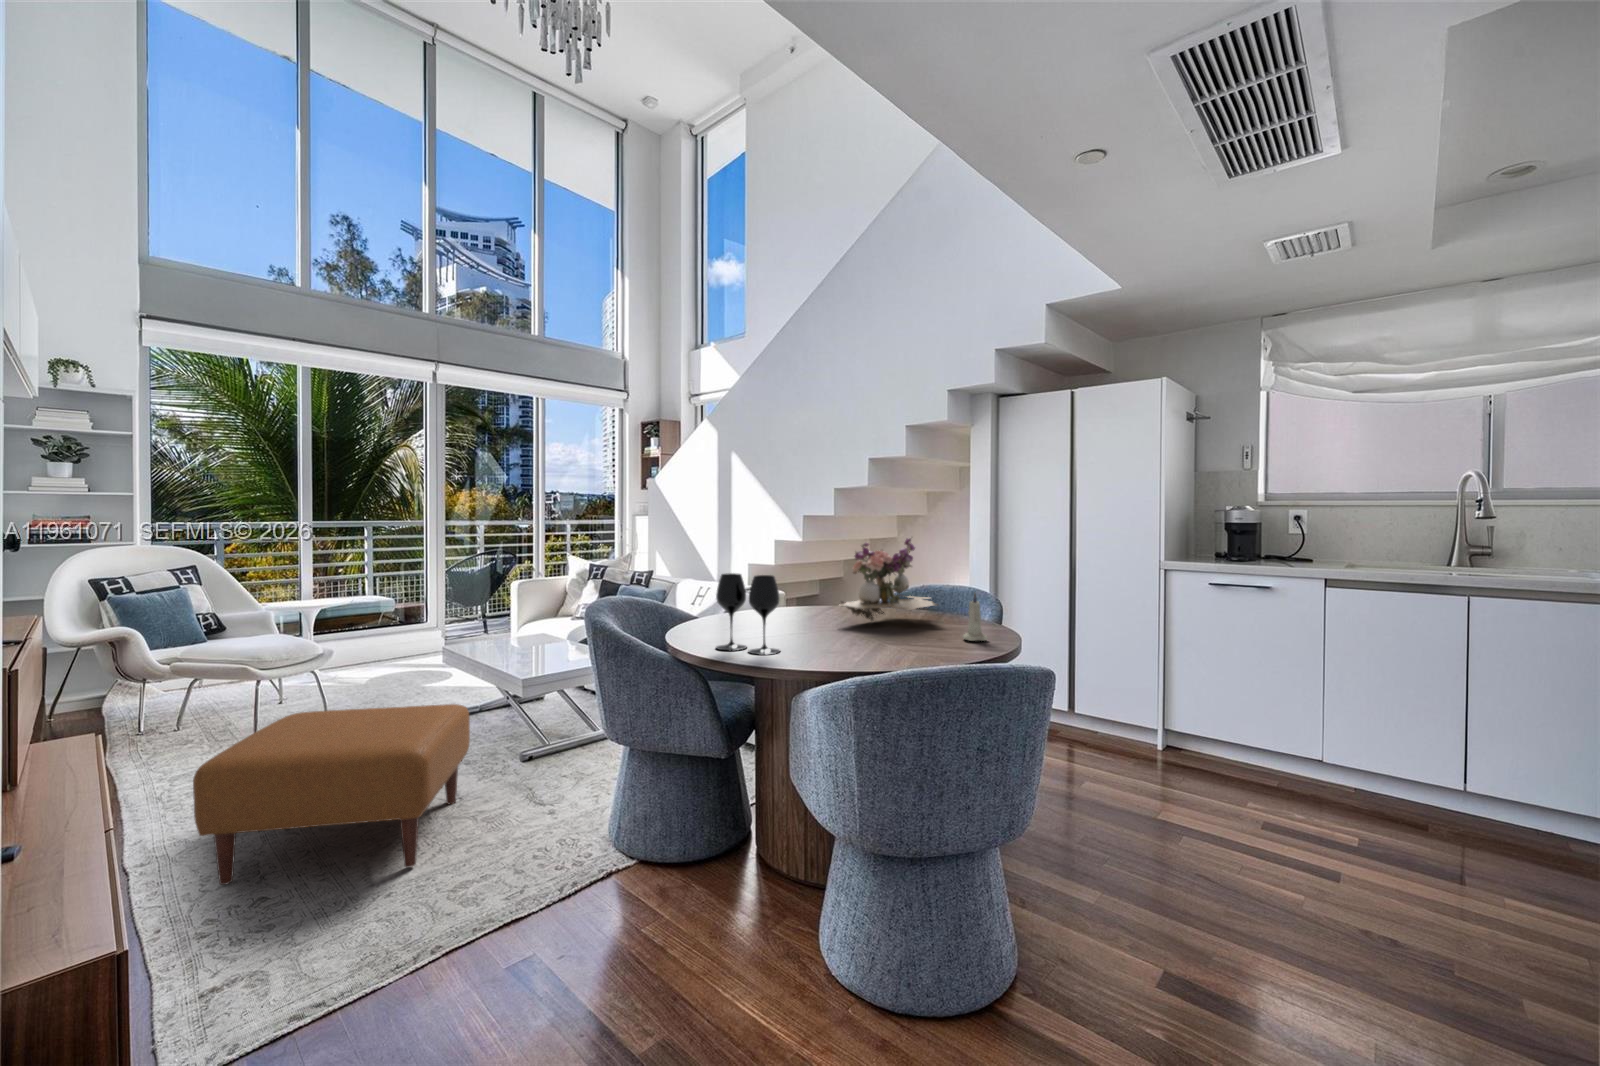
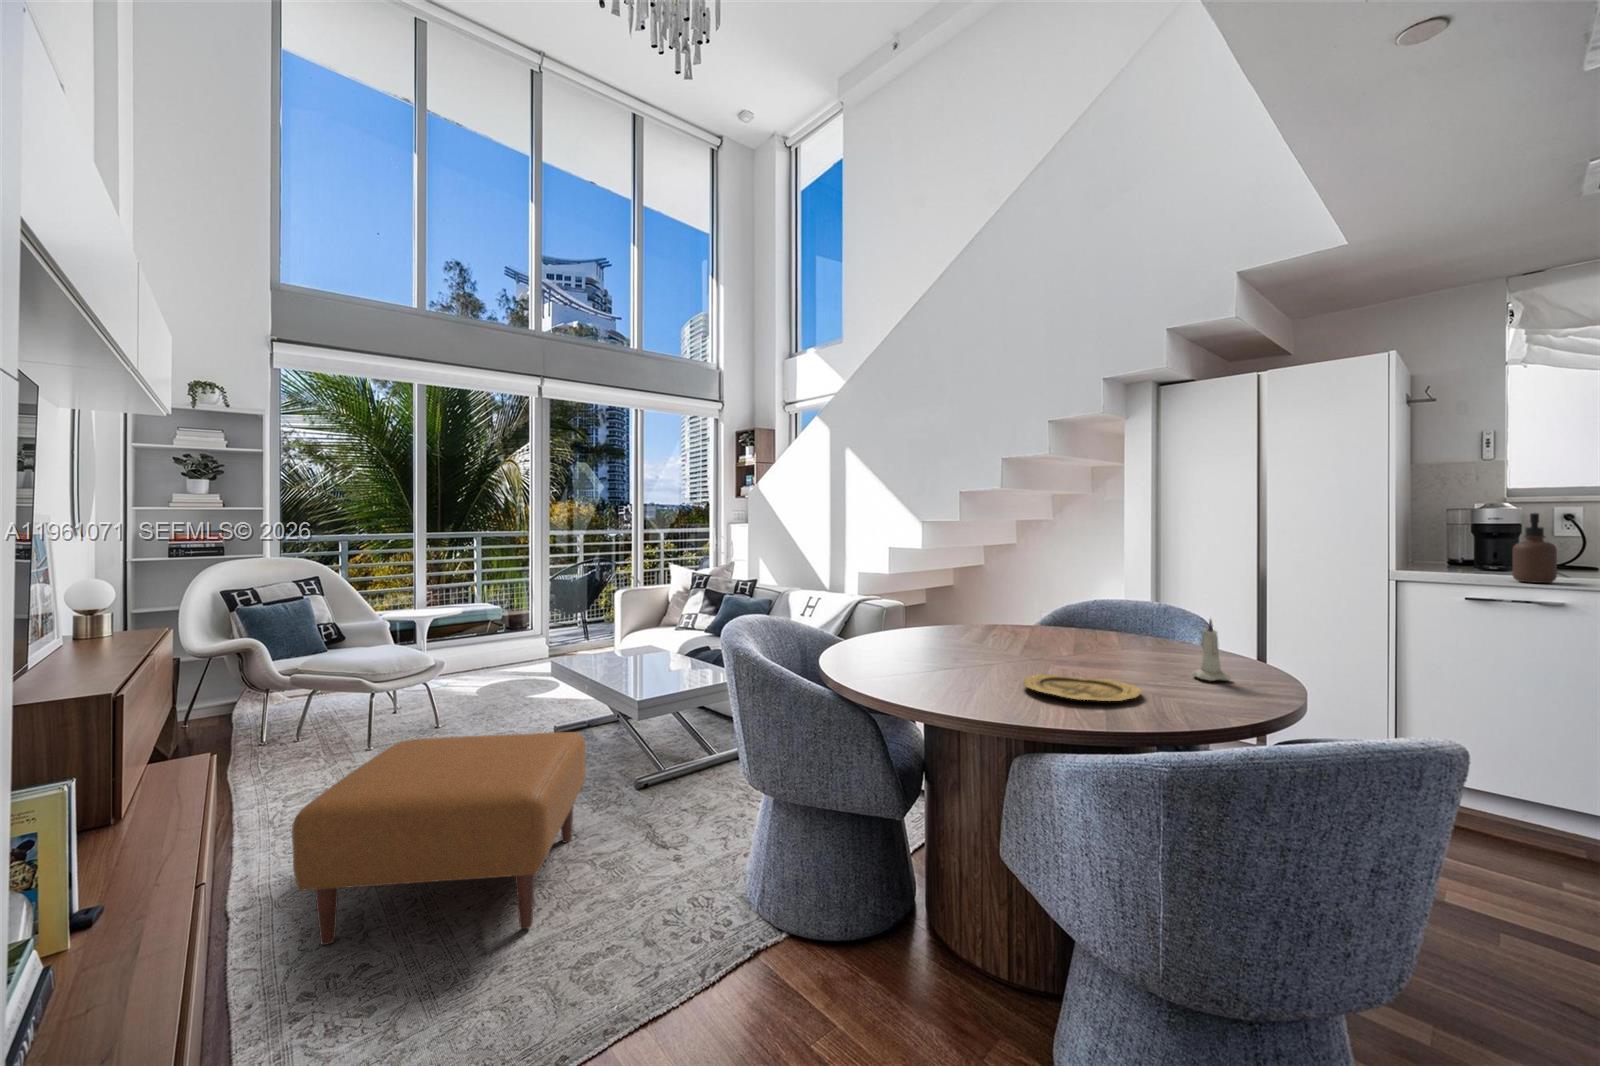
soap dispenser: none [1269,511,1299,568] -> present [1512,513,1557,583]
flower arrangement: present [839,538,938,621] -> none [1010,546,1139,650]
wine glass: present [716,573,780,655] -> none [885,594,971,698]
plate: none [823,638,910,654] -> present [1023,674,1141,701]

